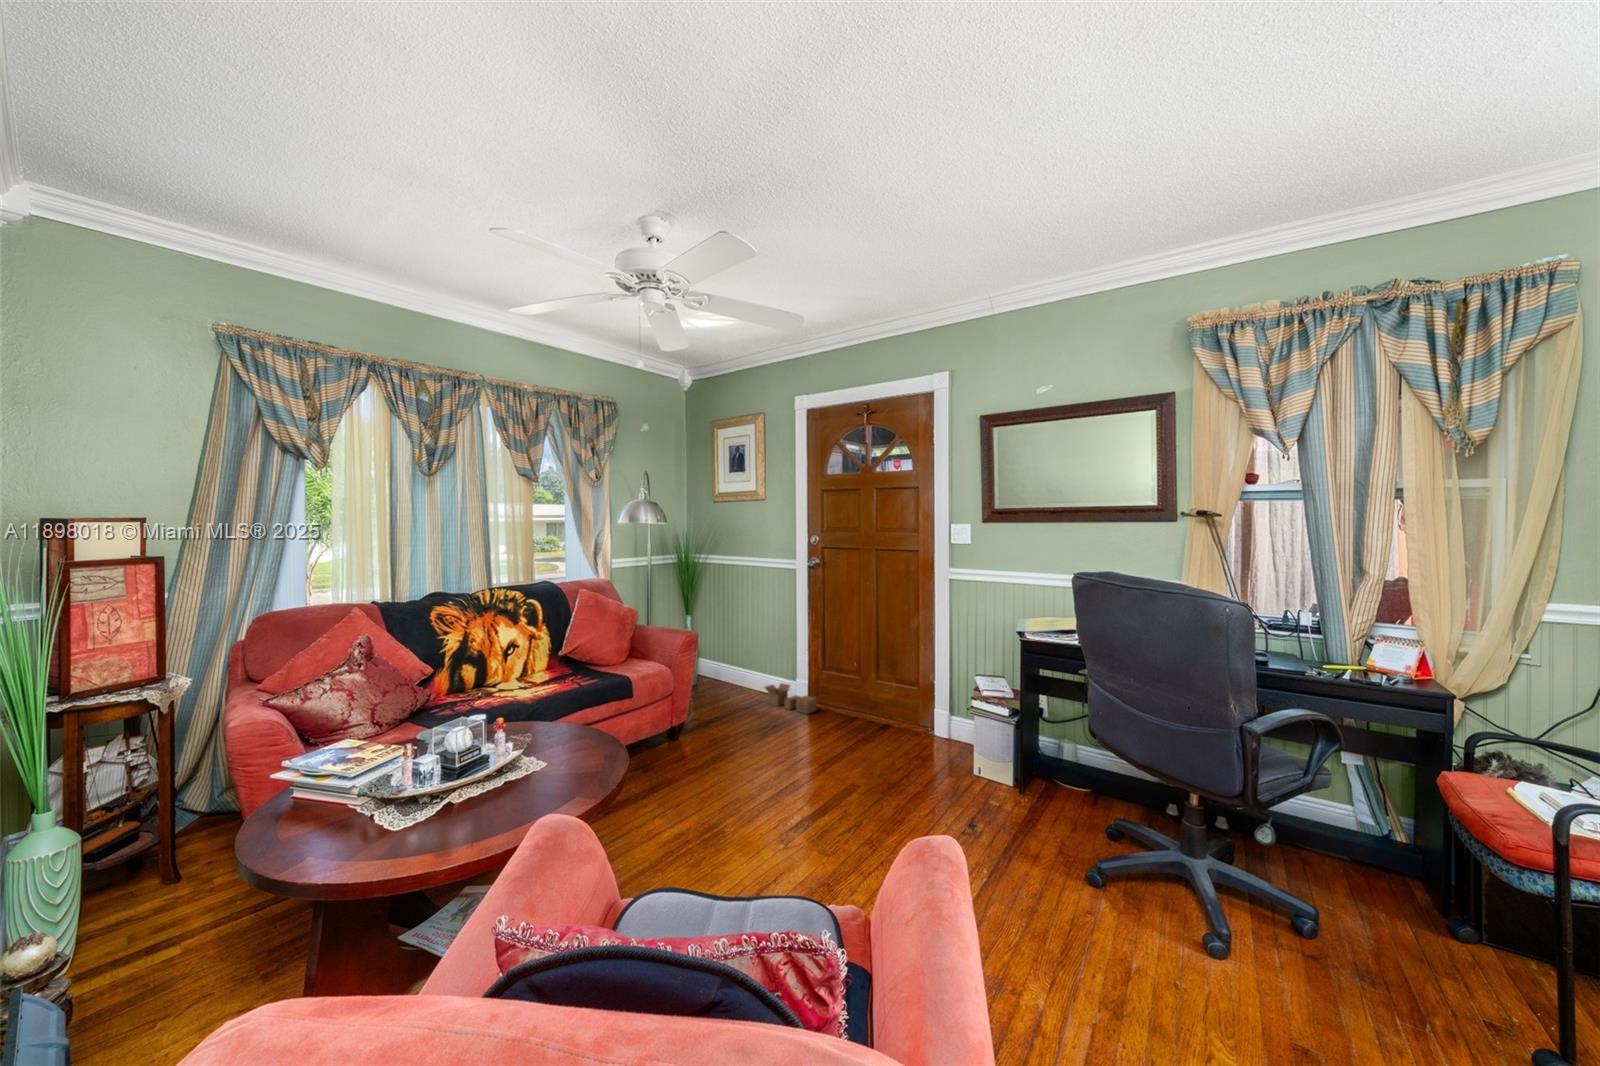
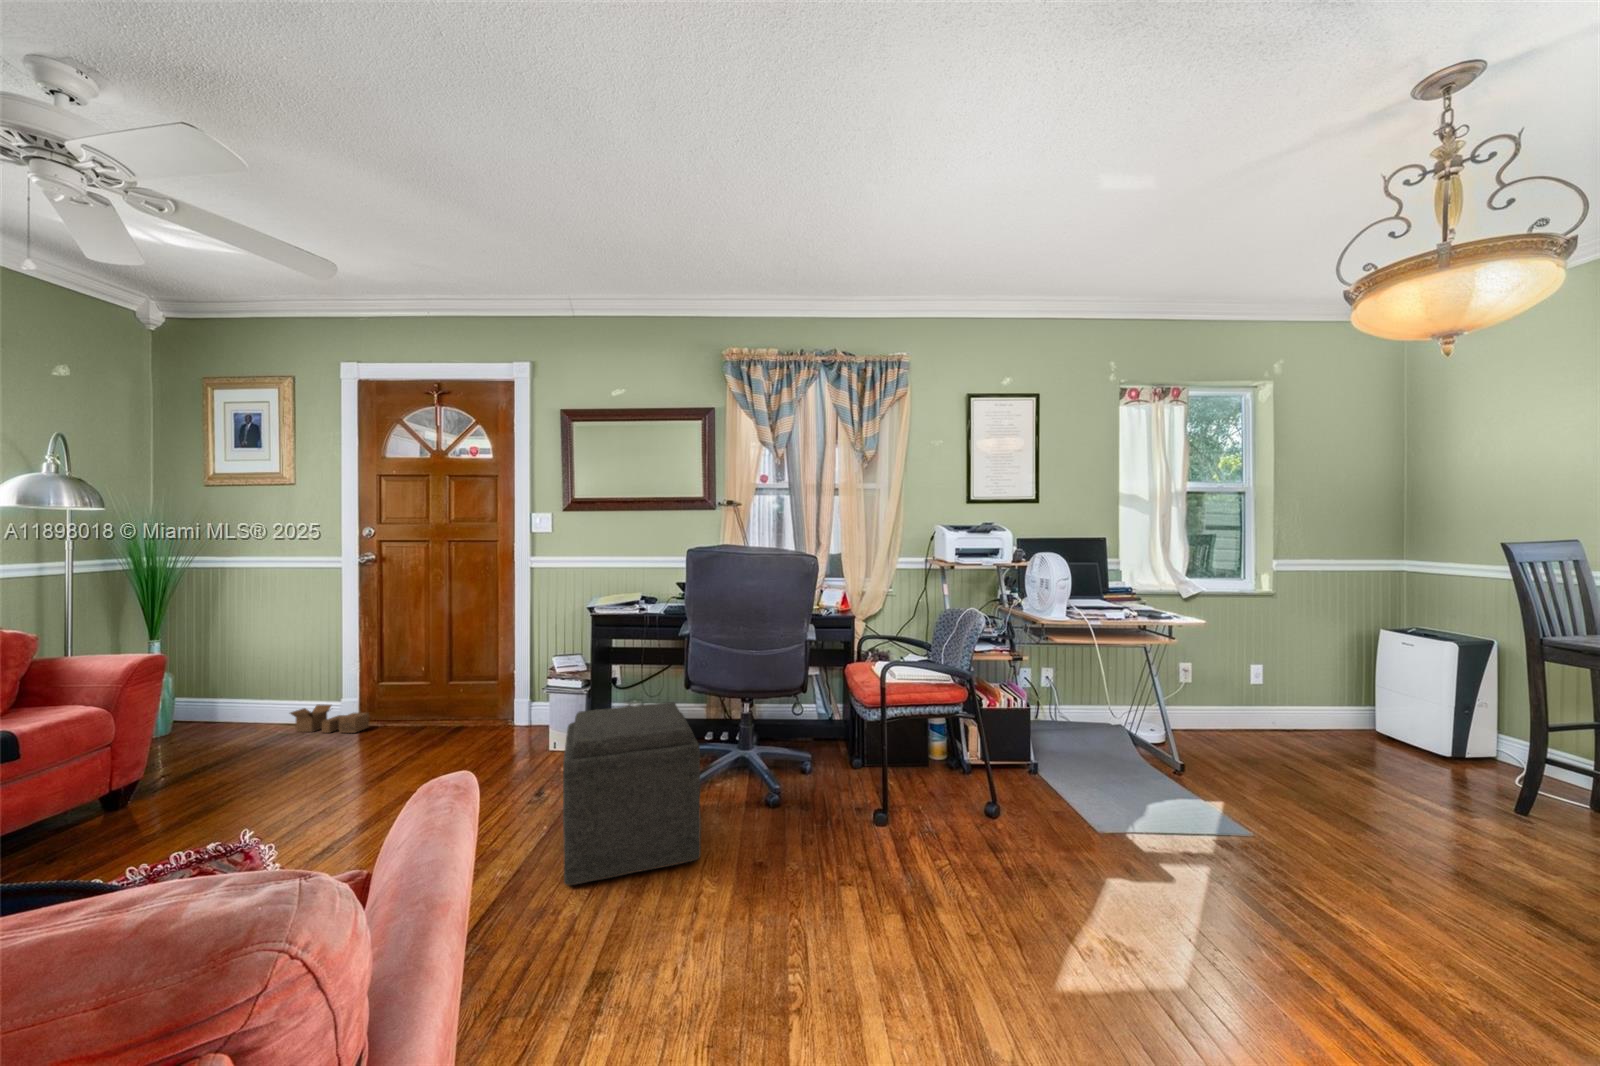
ottoman: none [1011,761,1200,1007] -> present [563,702,701,885]

